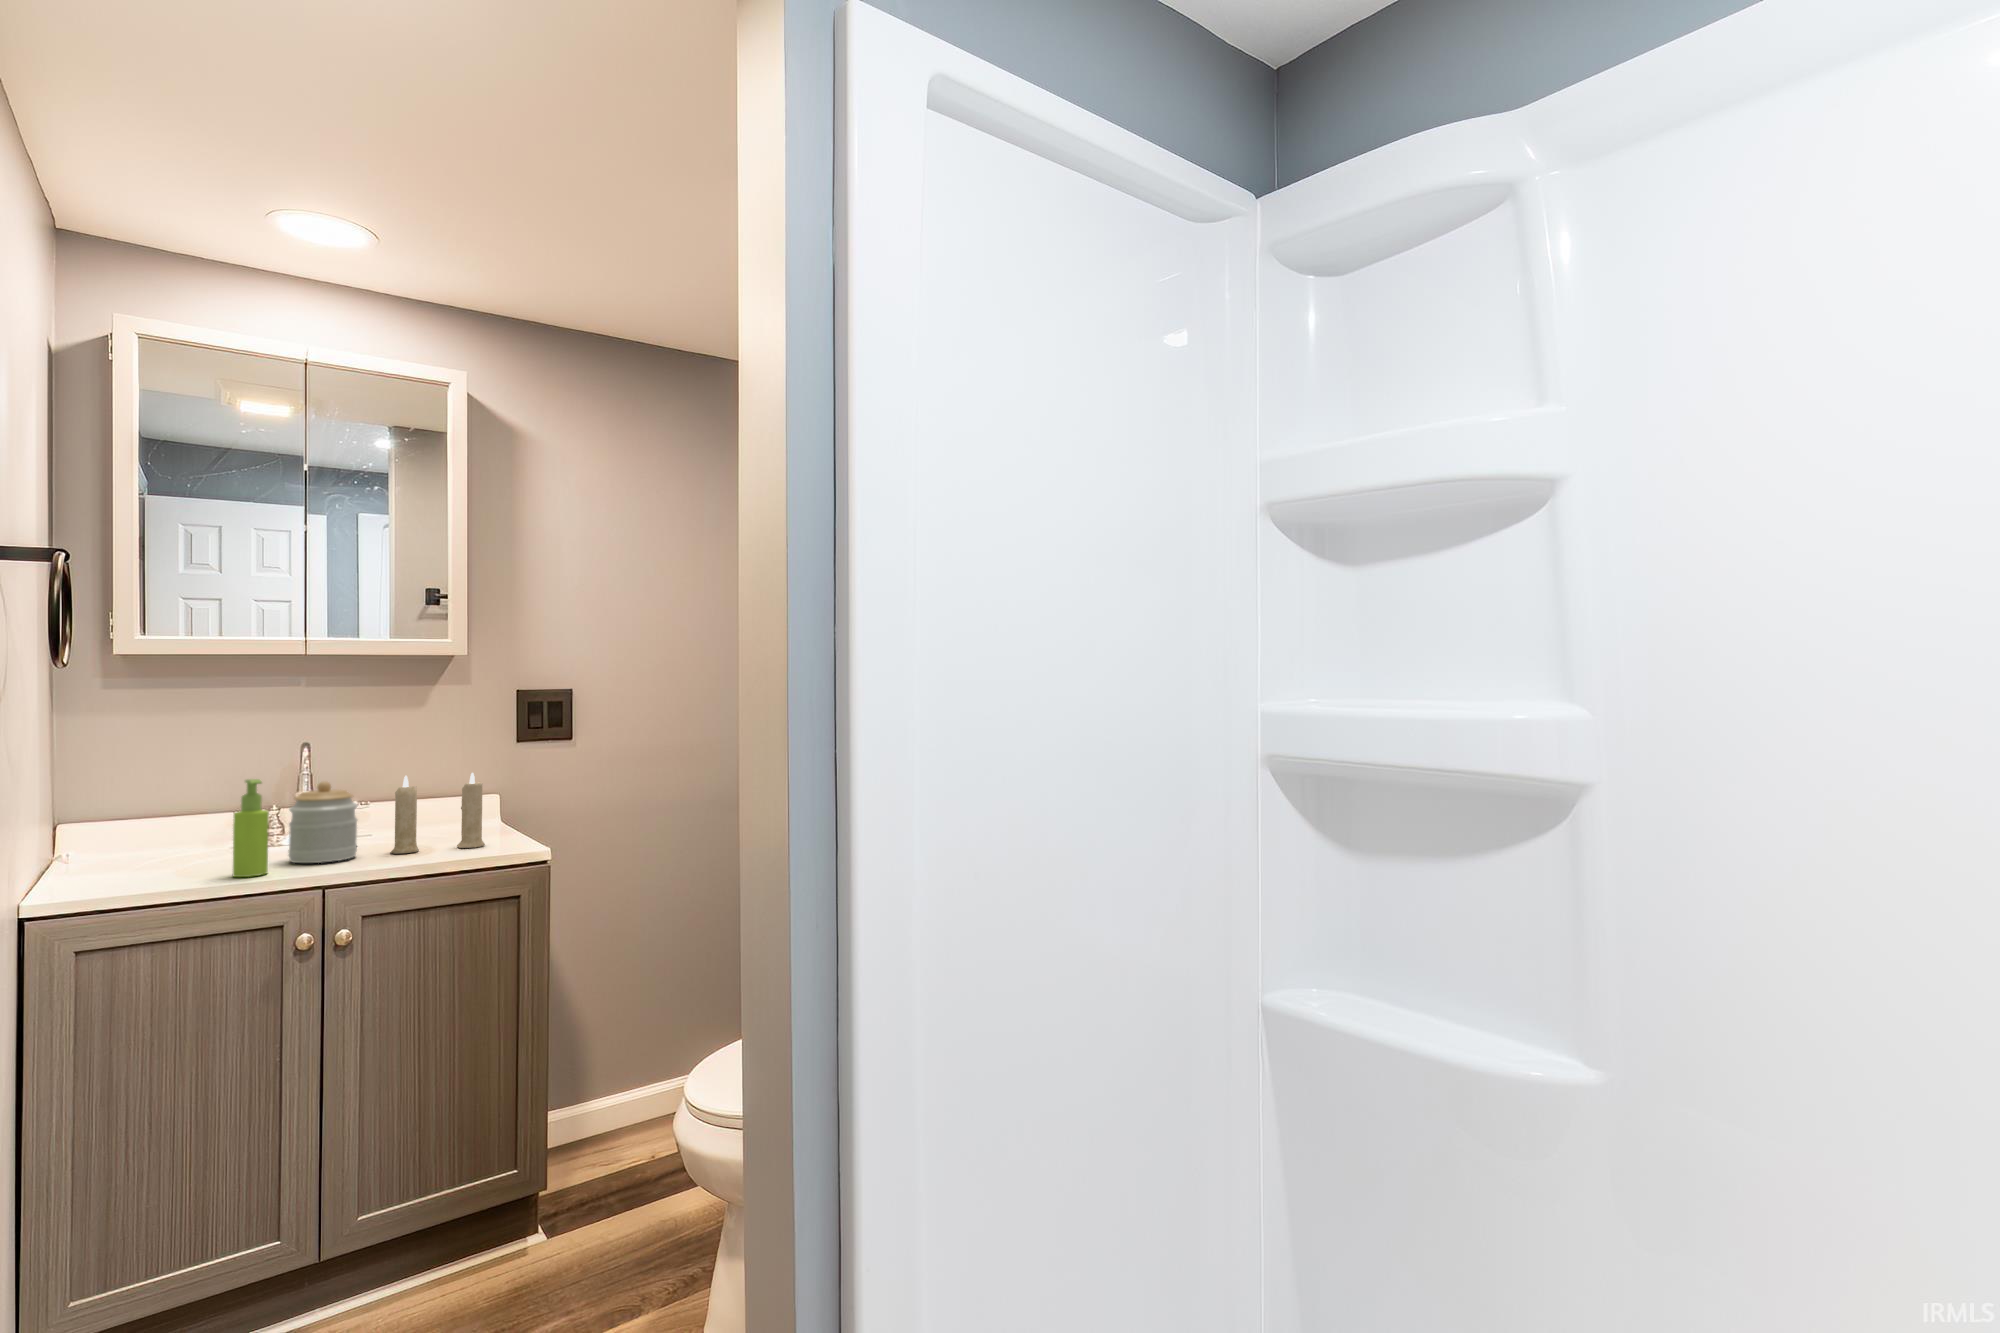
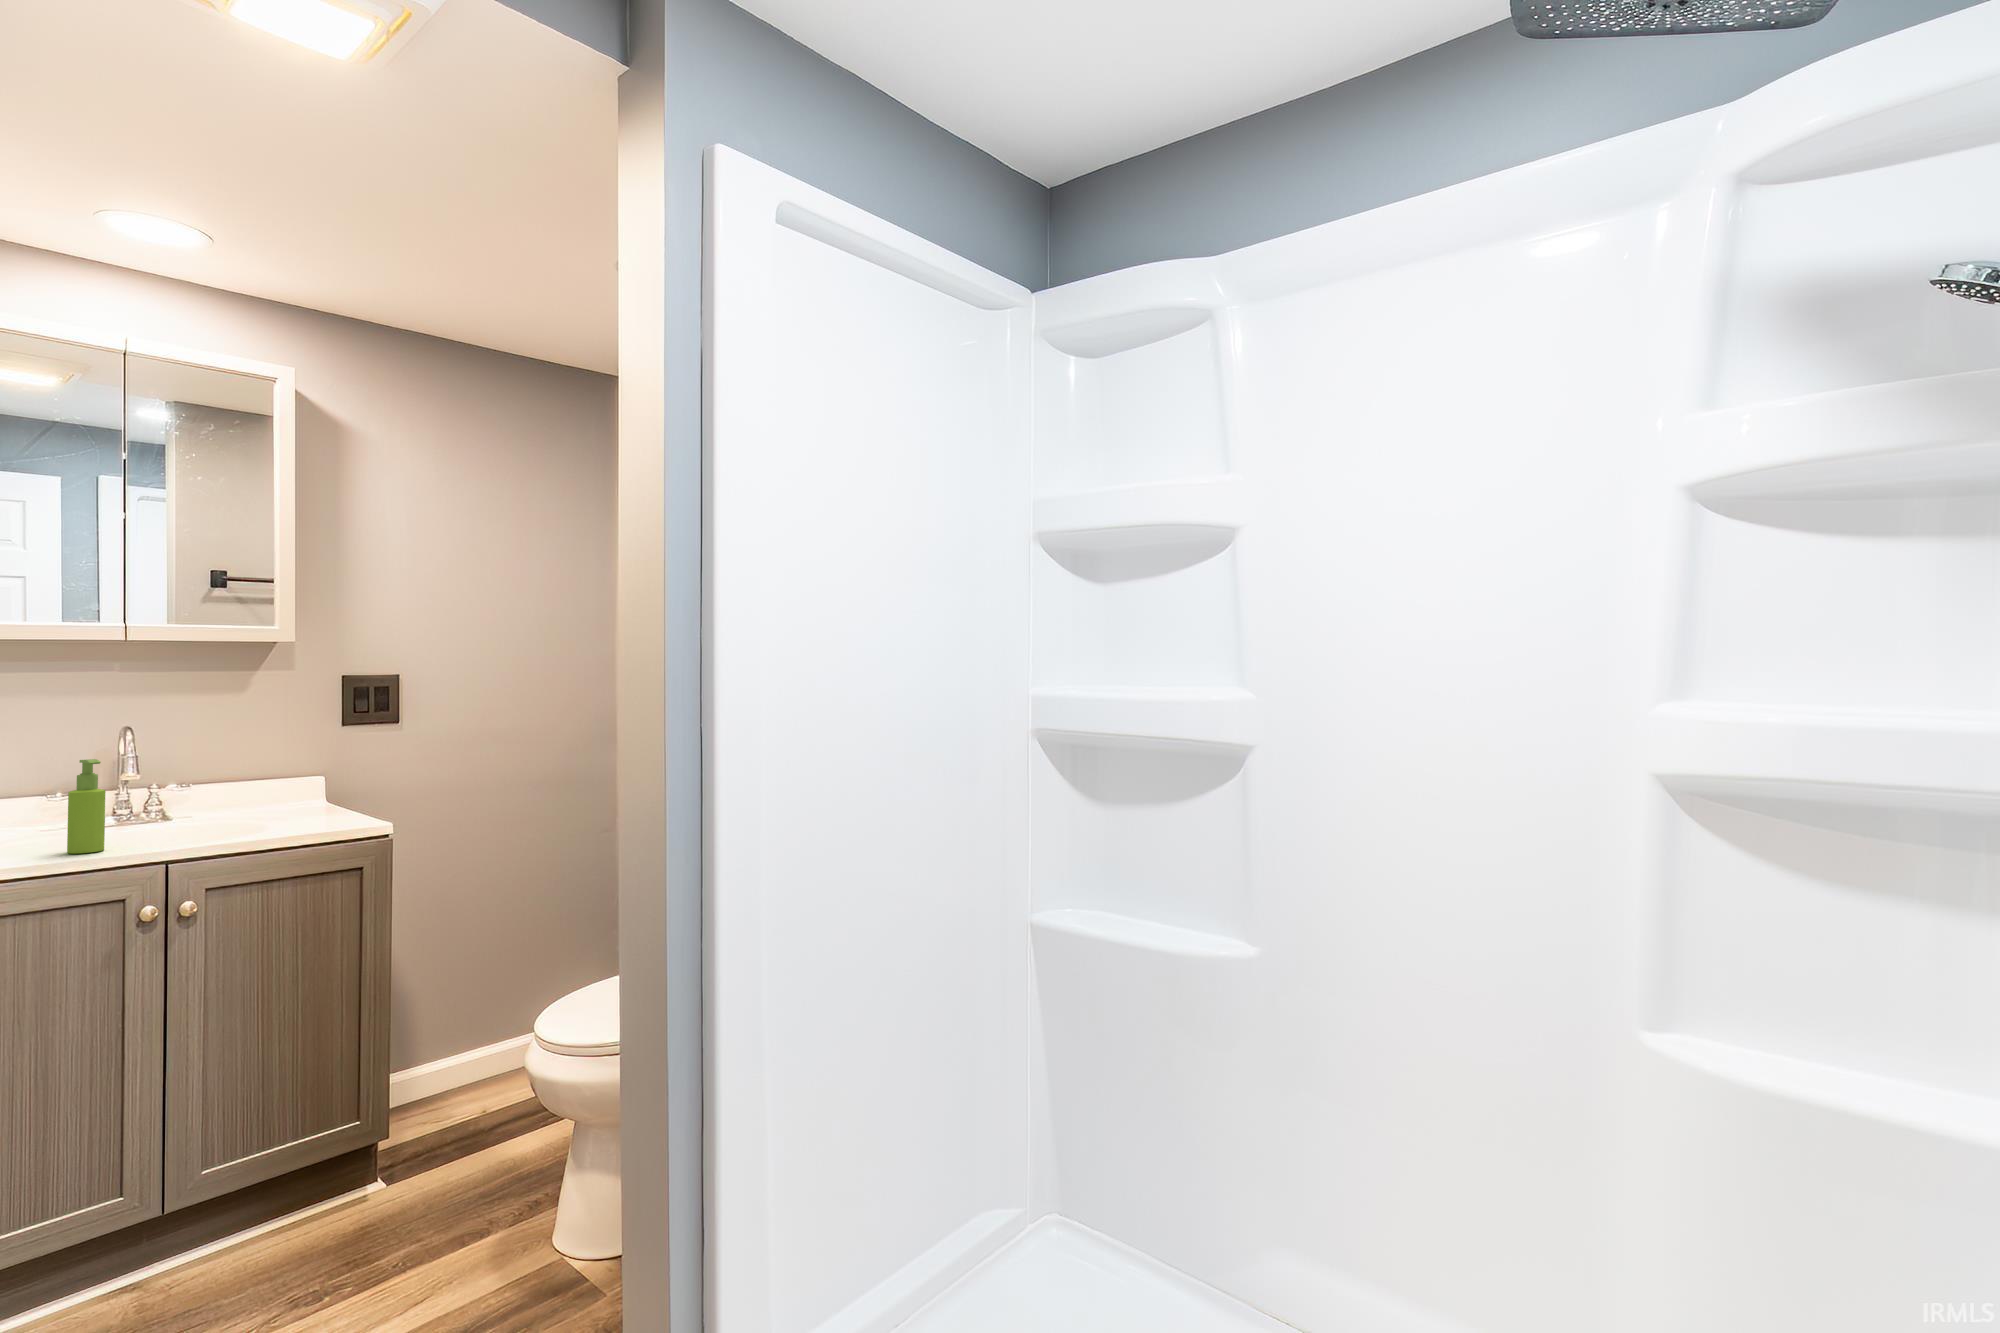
candle: present [390,773,485,854] -> none [226,752,323,831]
jar: present [288,781,357,863] -> none [119,762,193,841]

